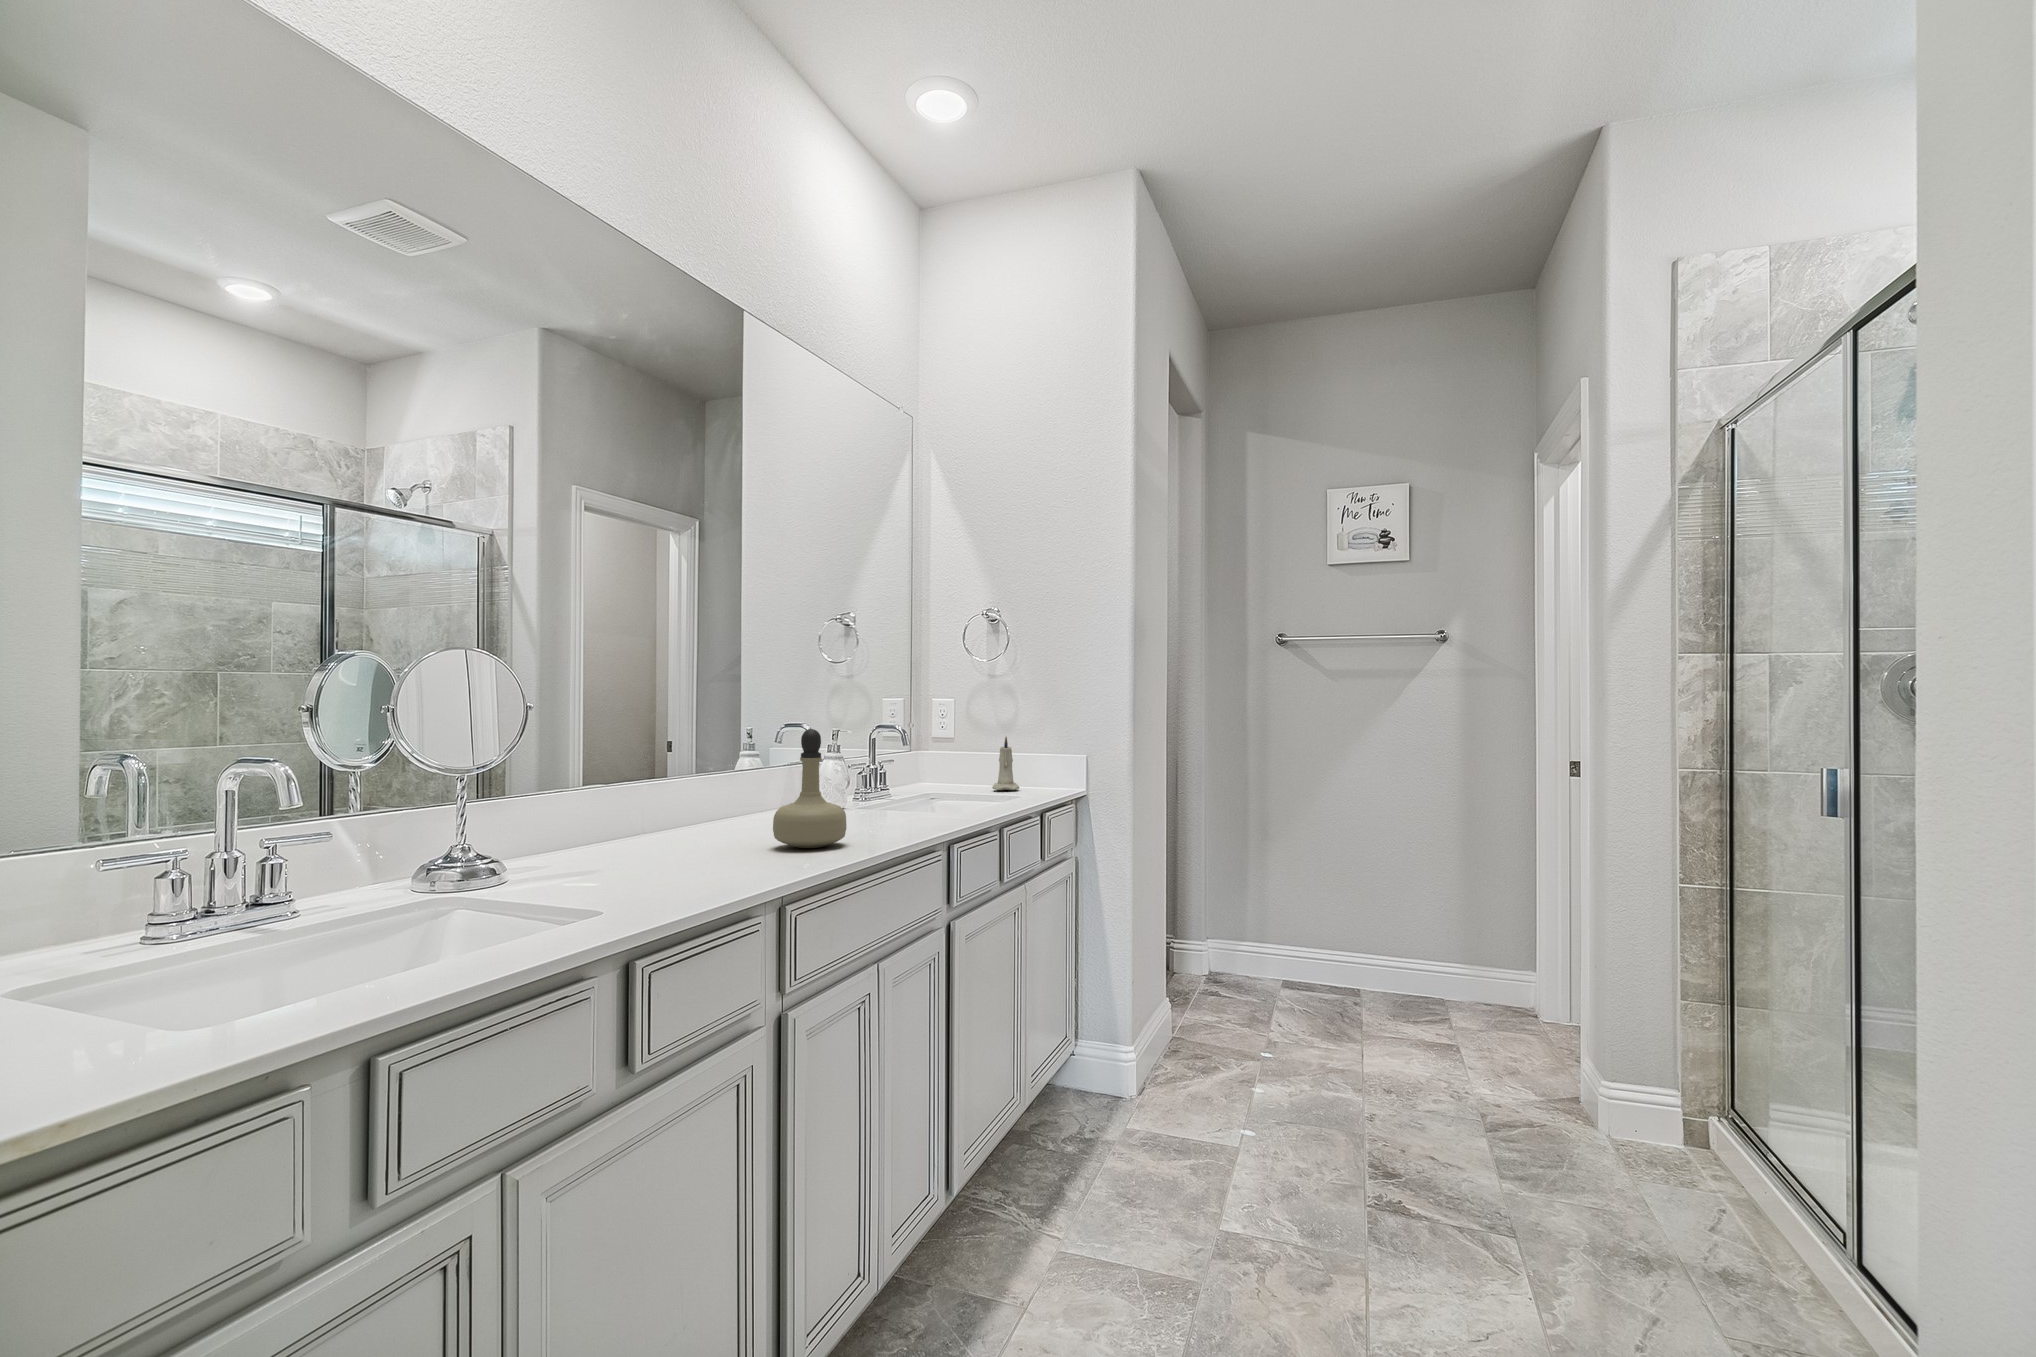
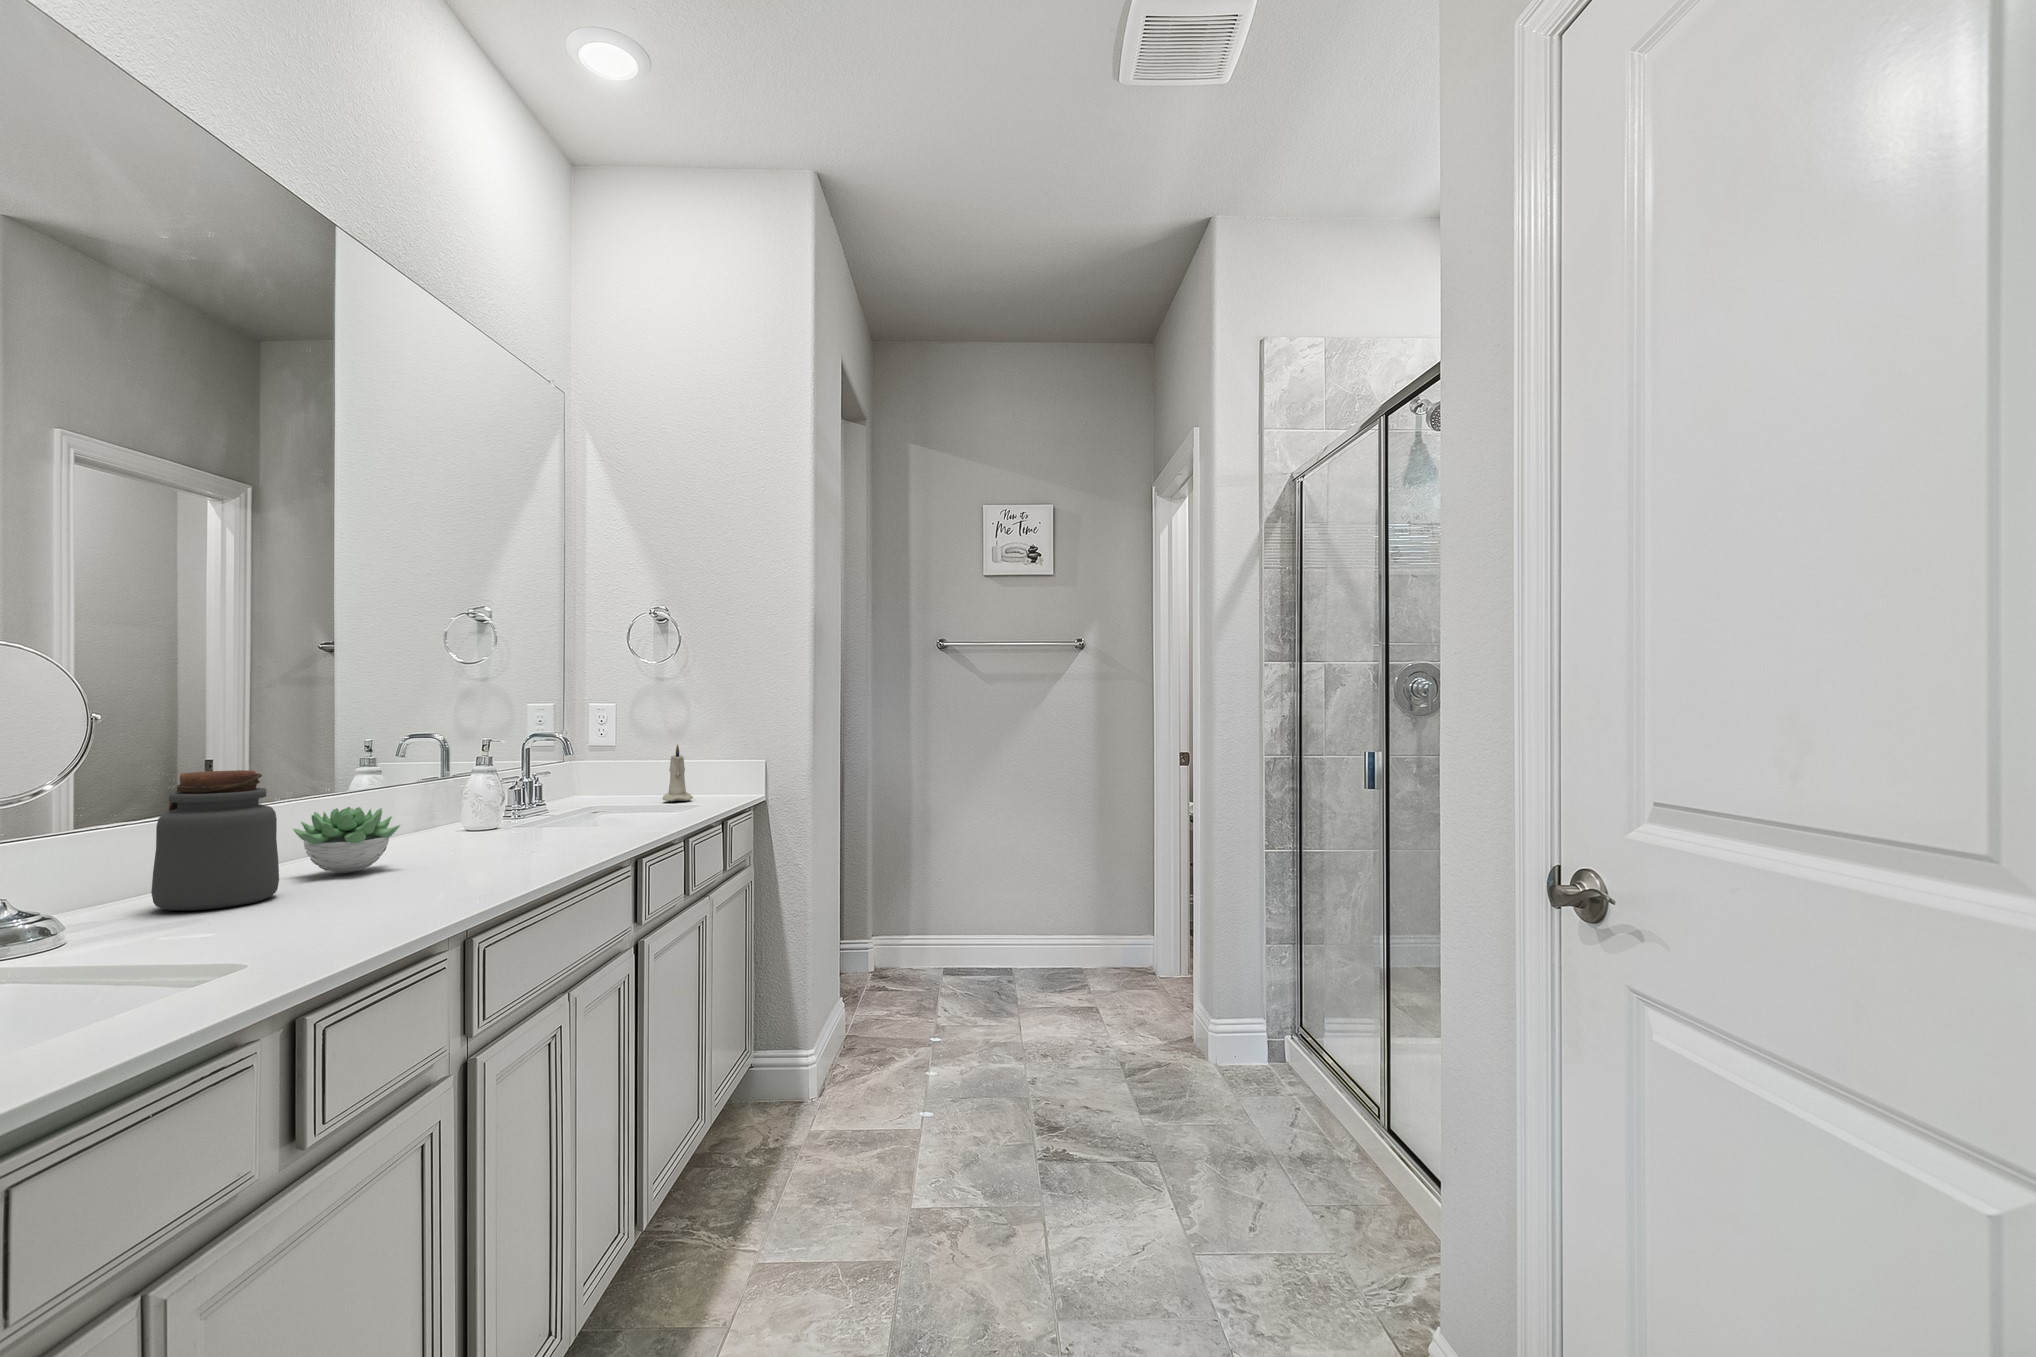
perfume bottle: present [773,729,846,848] -> none [445,744,536,875]
jar: none [560,746,649,860] -> present [151,770,279,911]
succulent plant: none [671,782,748,837] -> present [293,807,400,872]

